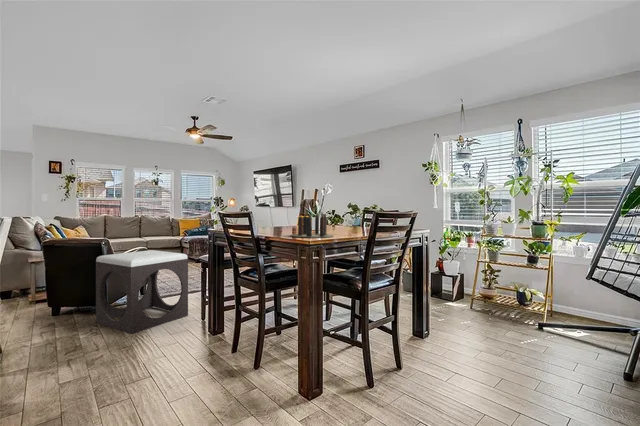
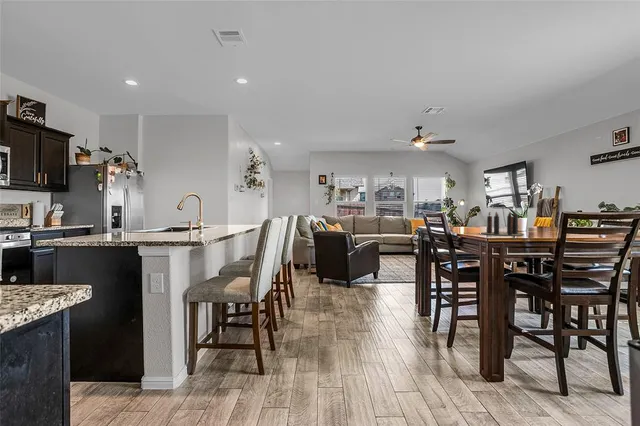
footstool: present [96,250,188,334] -> none [343,243,406,303]

